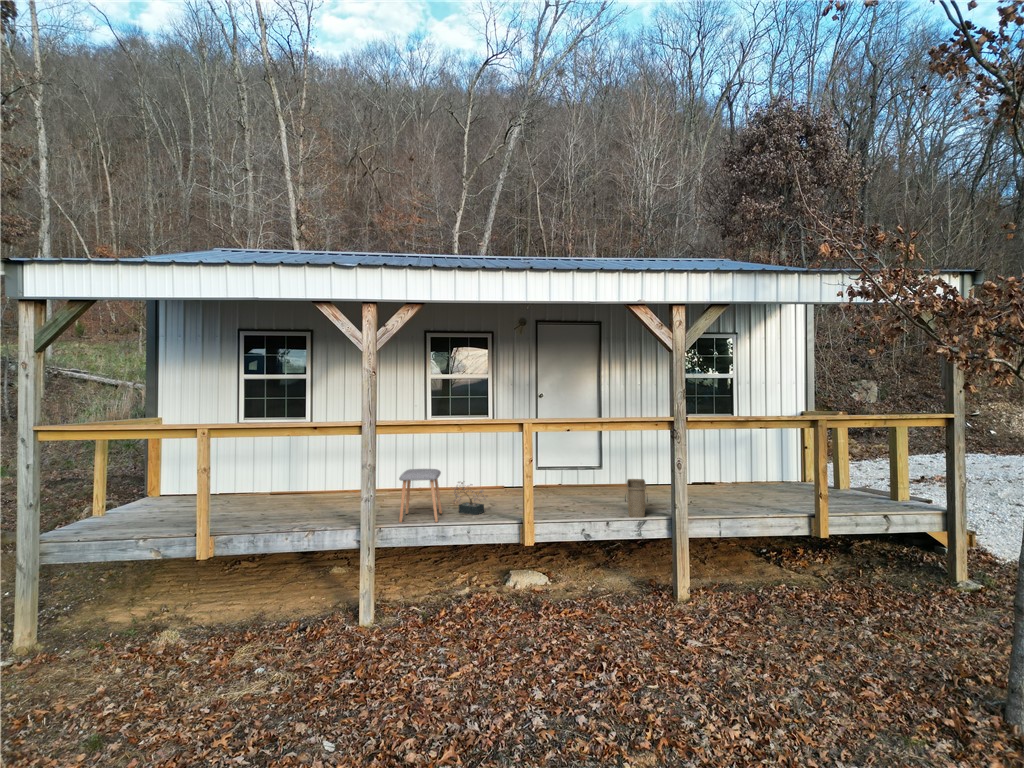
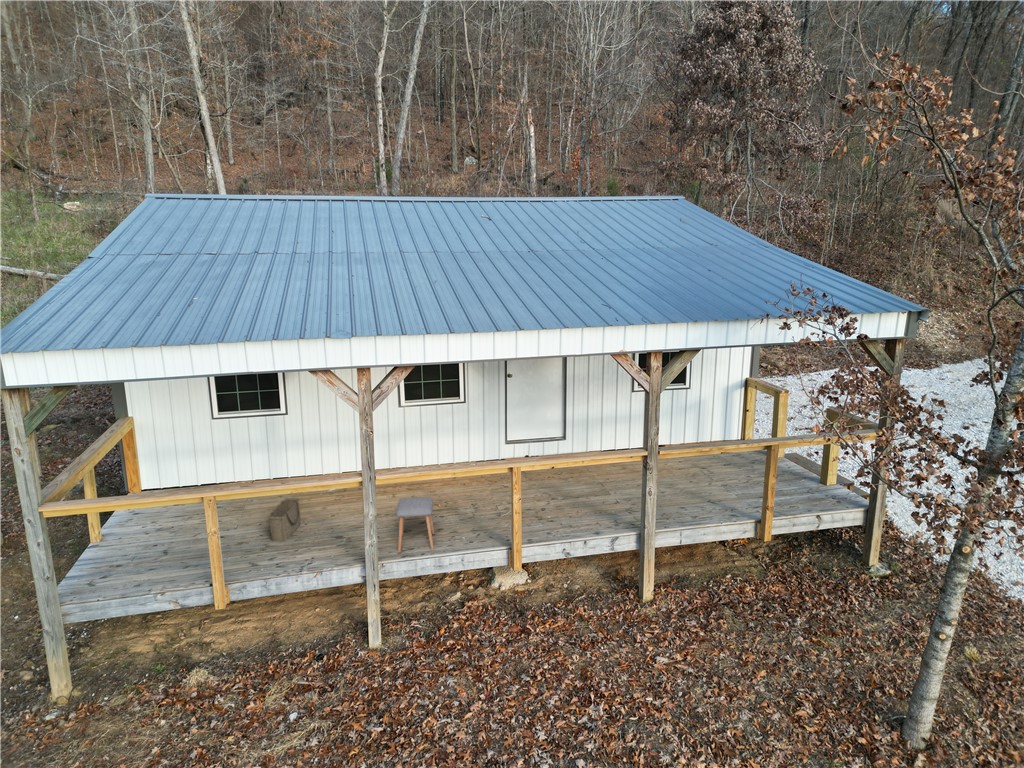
basket: present [625,479,648,518] -> present [268,498,301,542]
decorative plant: present [453,482,485,515] -> none [441,499,476,534]

